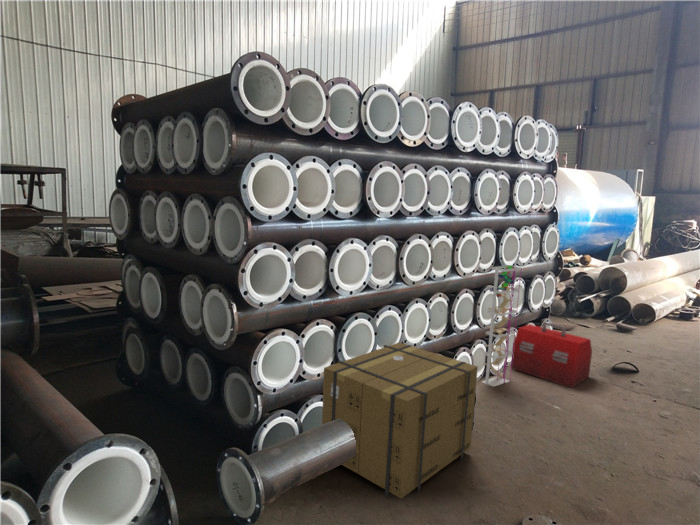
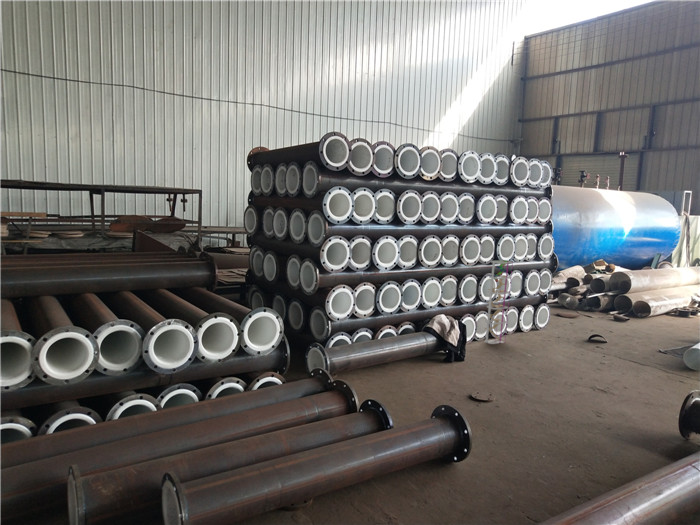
toolbox: present [512,322,592,388] -> none [510,303,569,349]
cardboard box: present [322,343,478,499] -> none [364,303,461,383]

